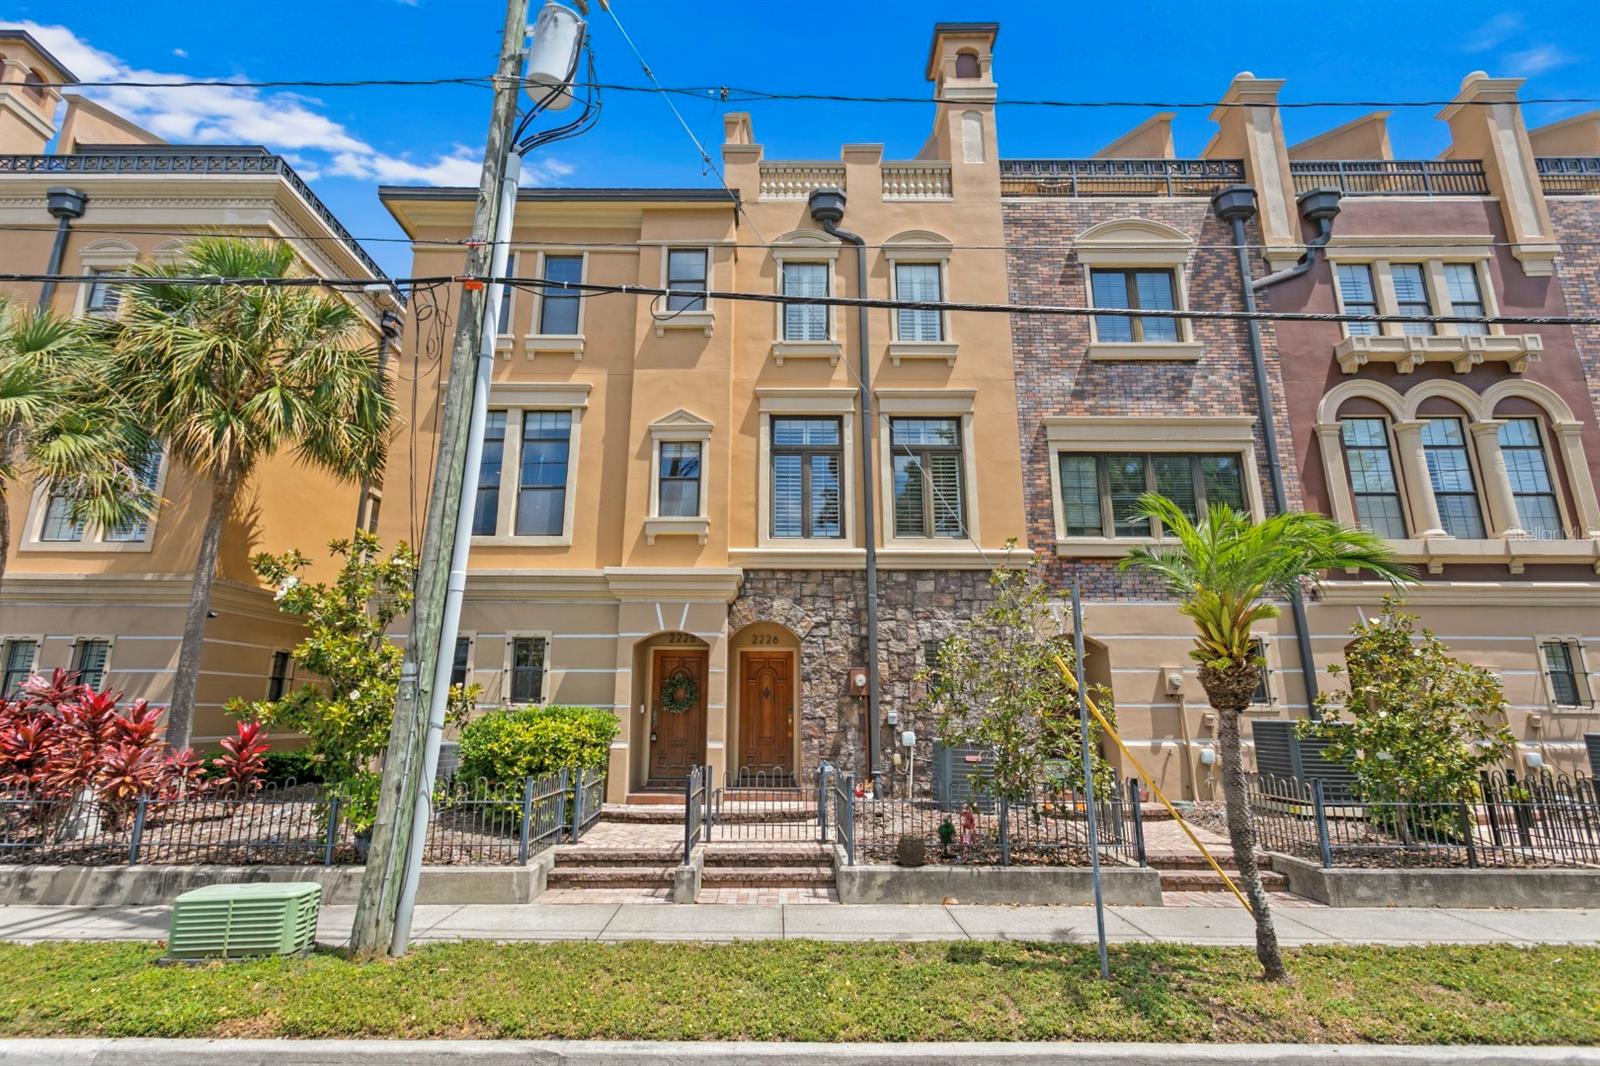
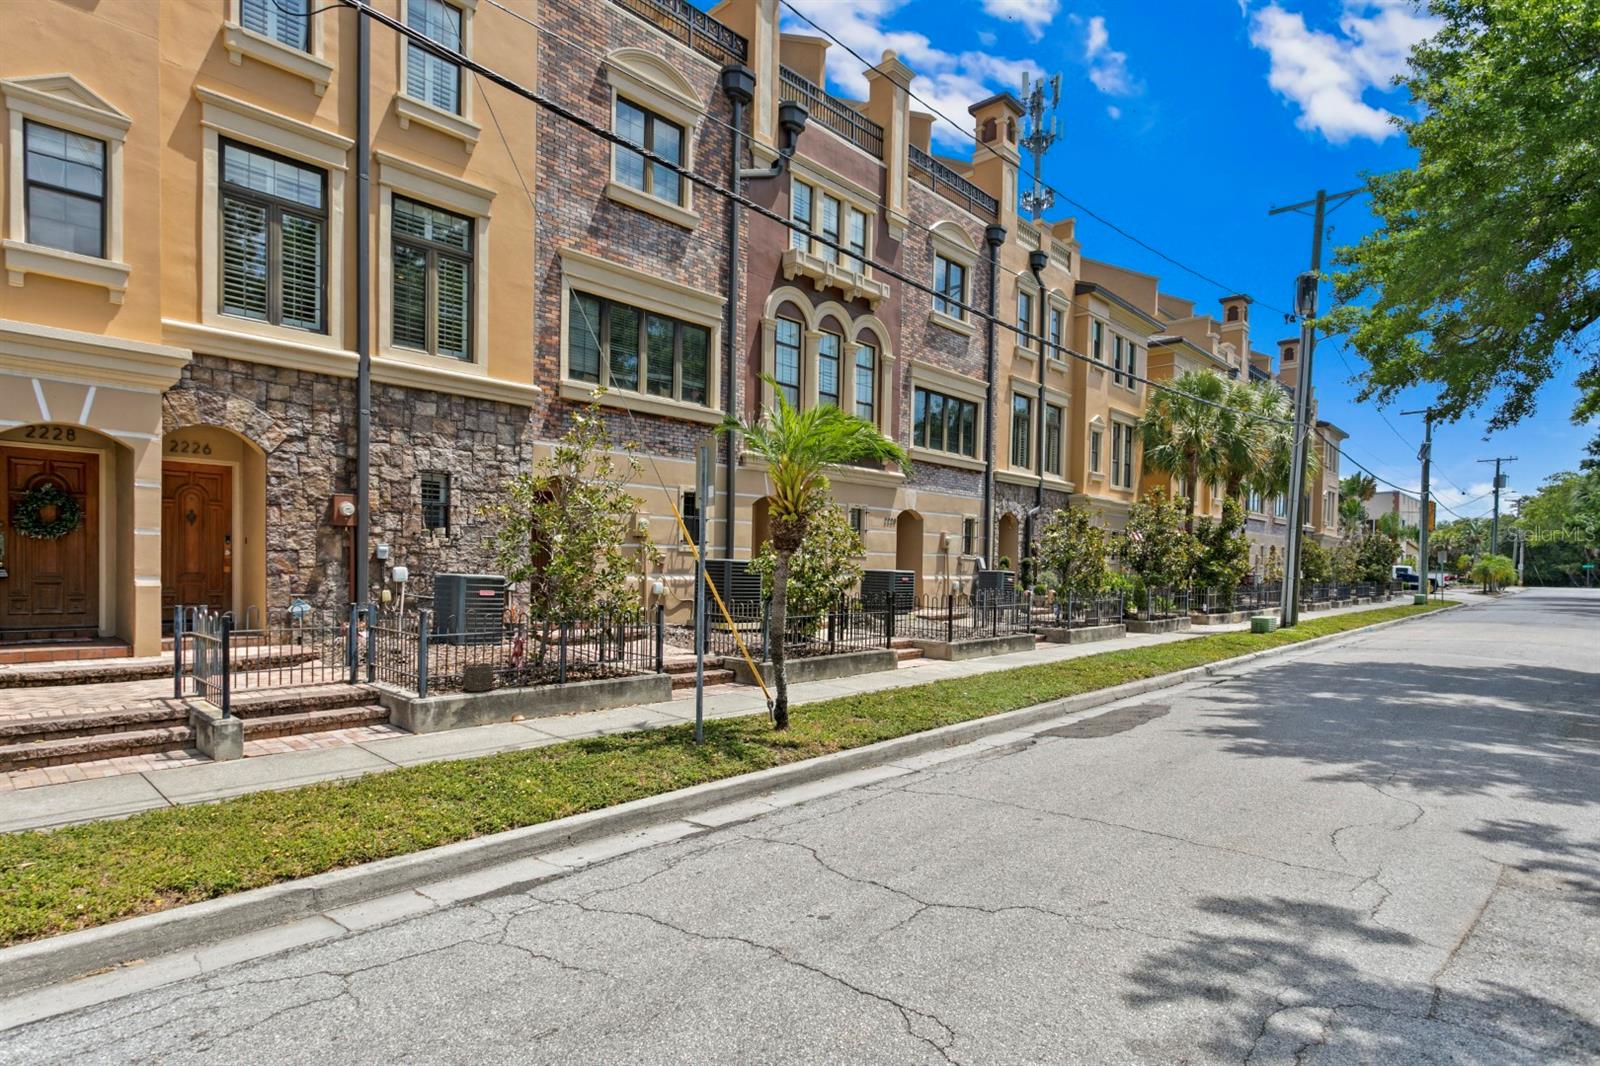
decorative plant: present [936,815,956,857] -> none [492,642,517,681]

